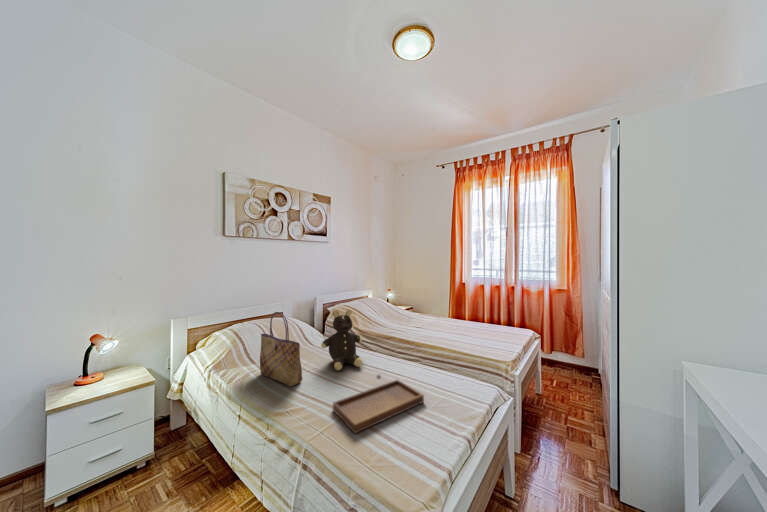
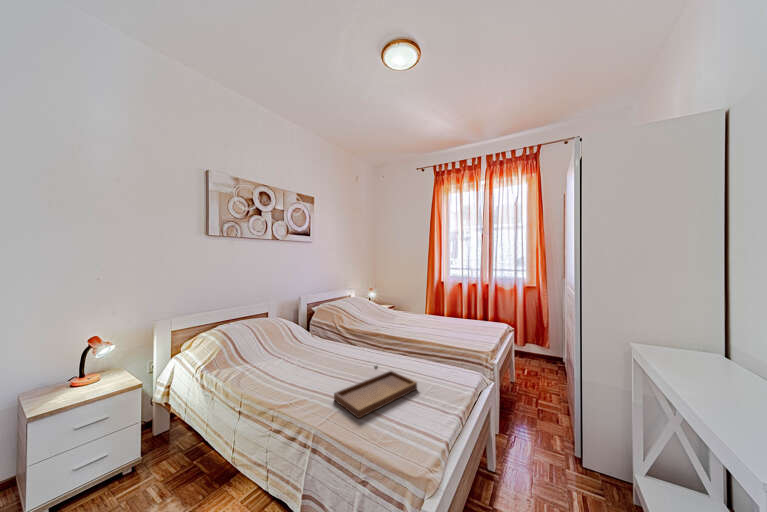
teddy bear: present [321,310,362,370] -> none [314,307,355,365]
tote bag: present [260,312,302,386] -> none [254,310,299,382]

